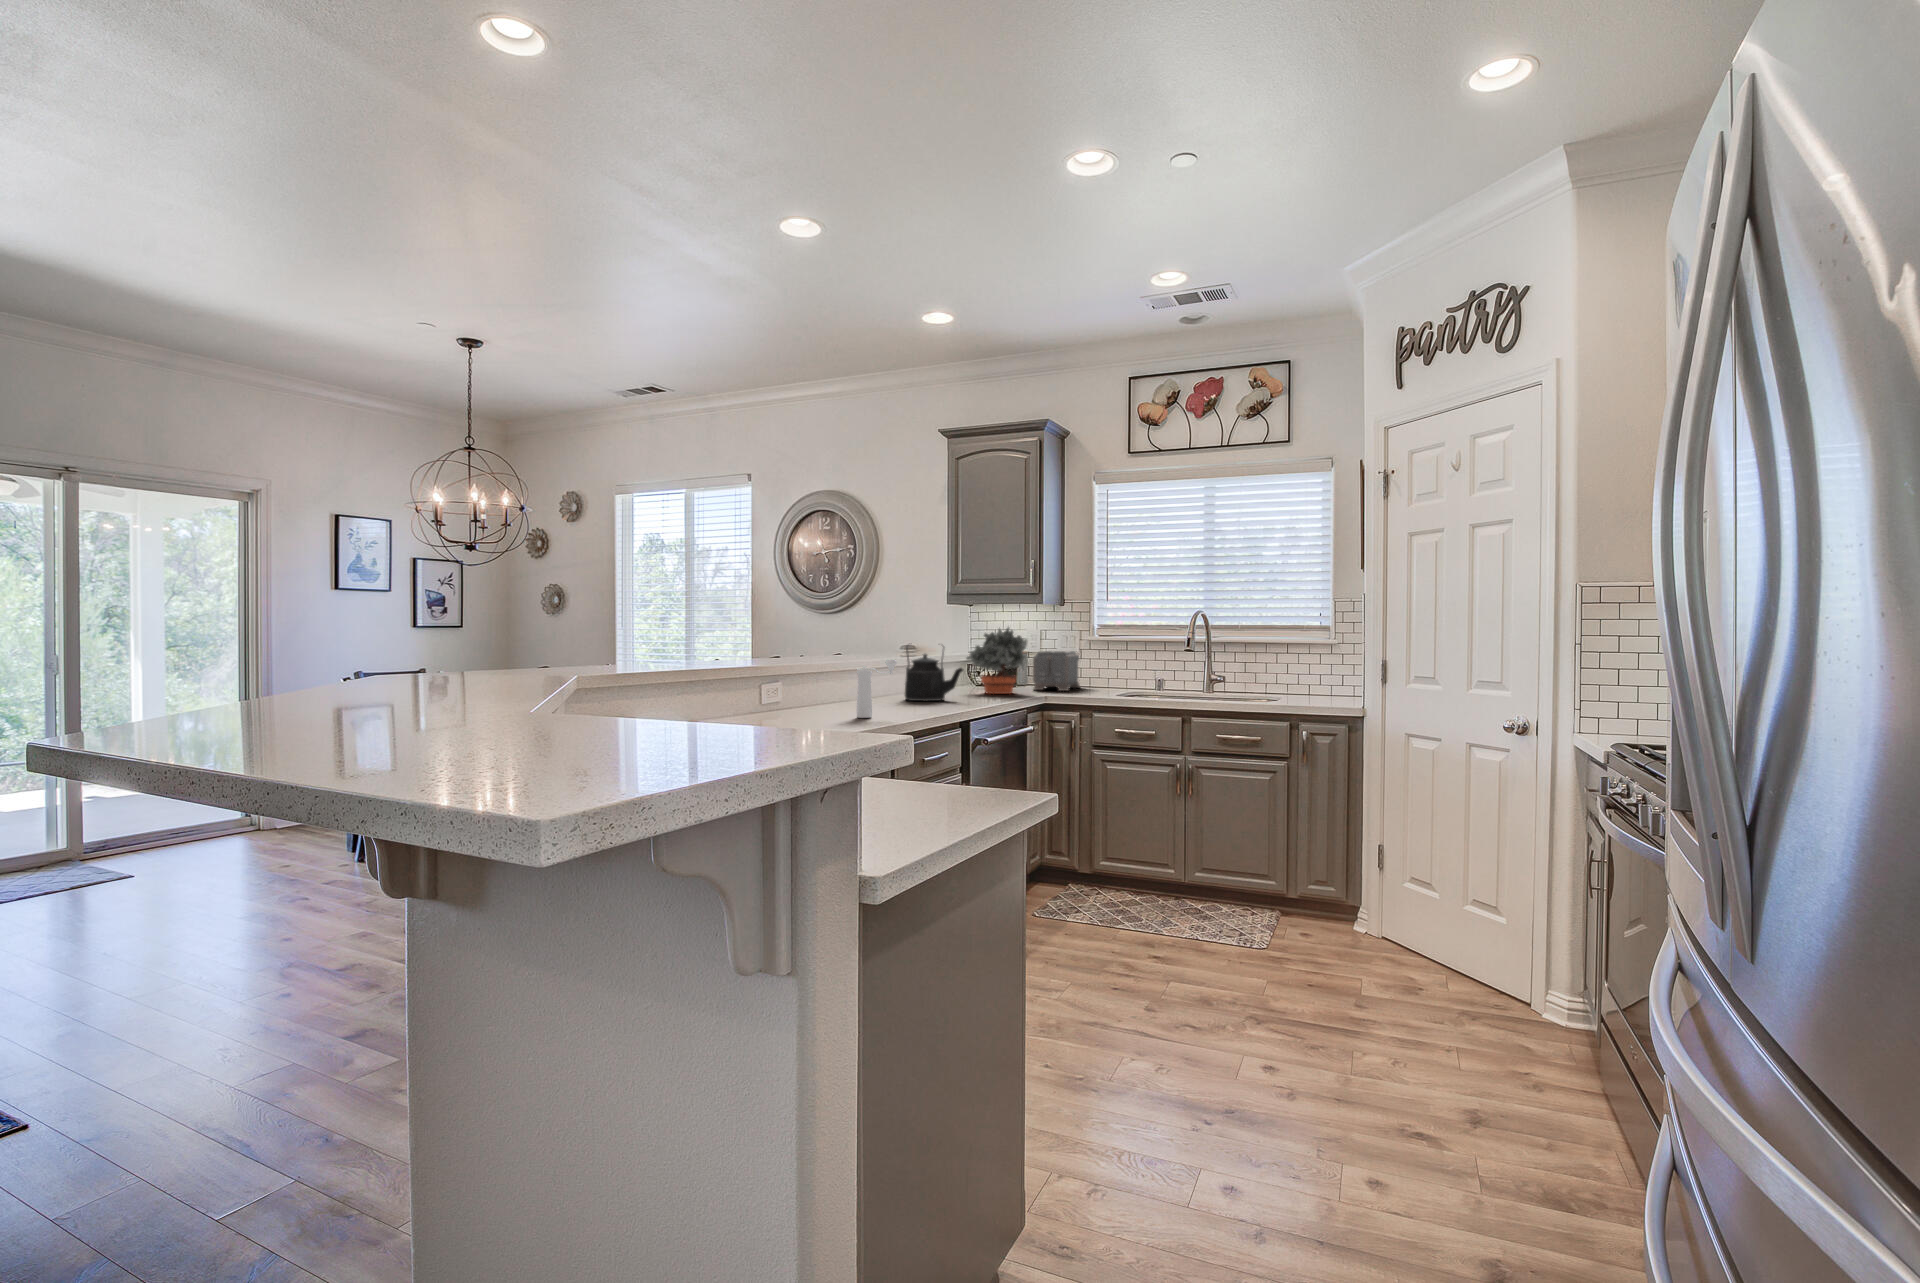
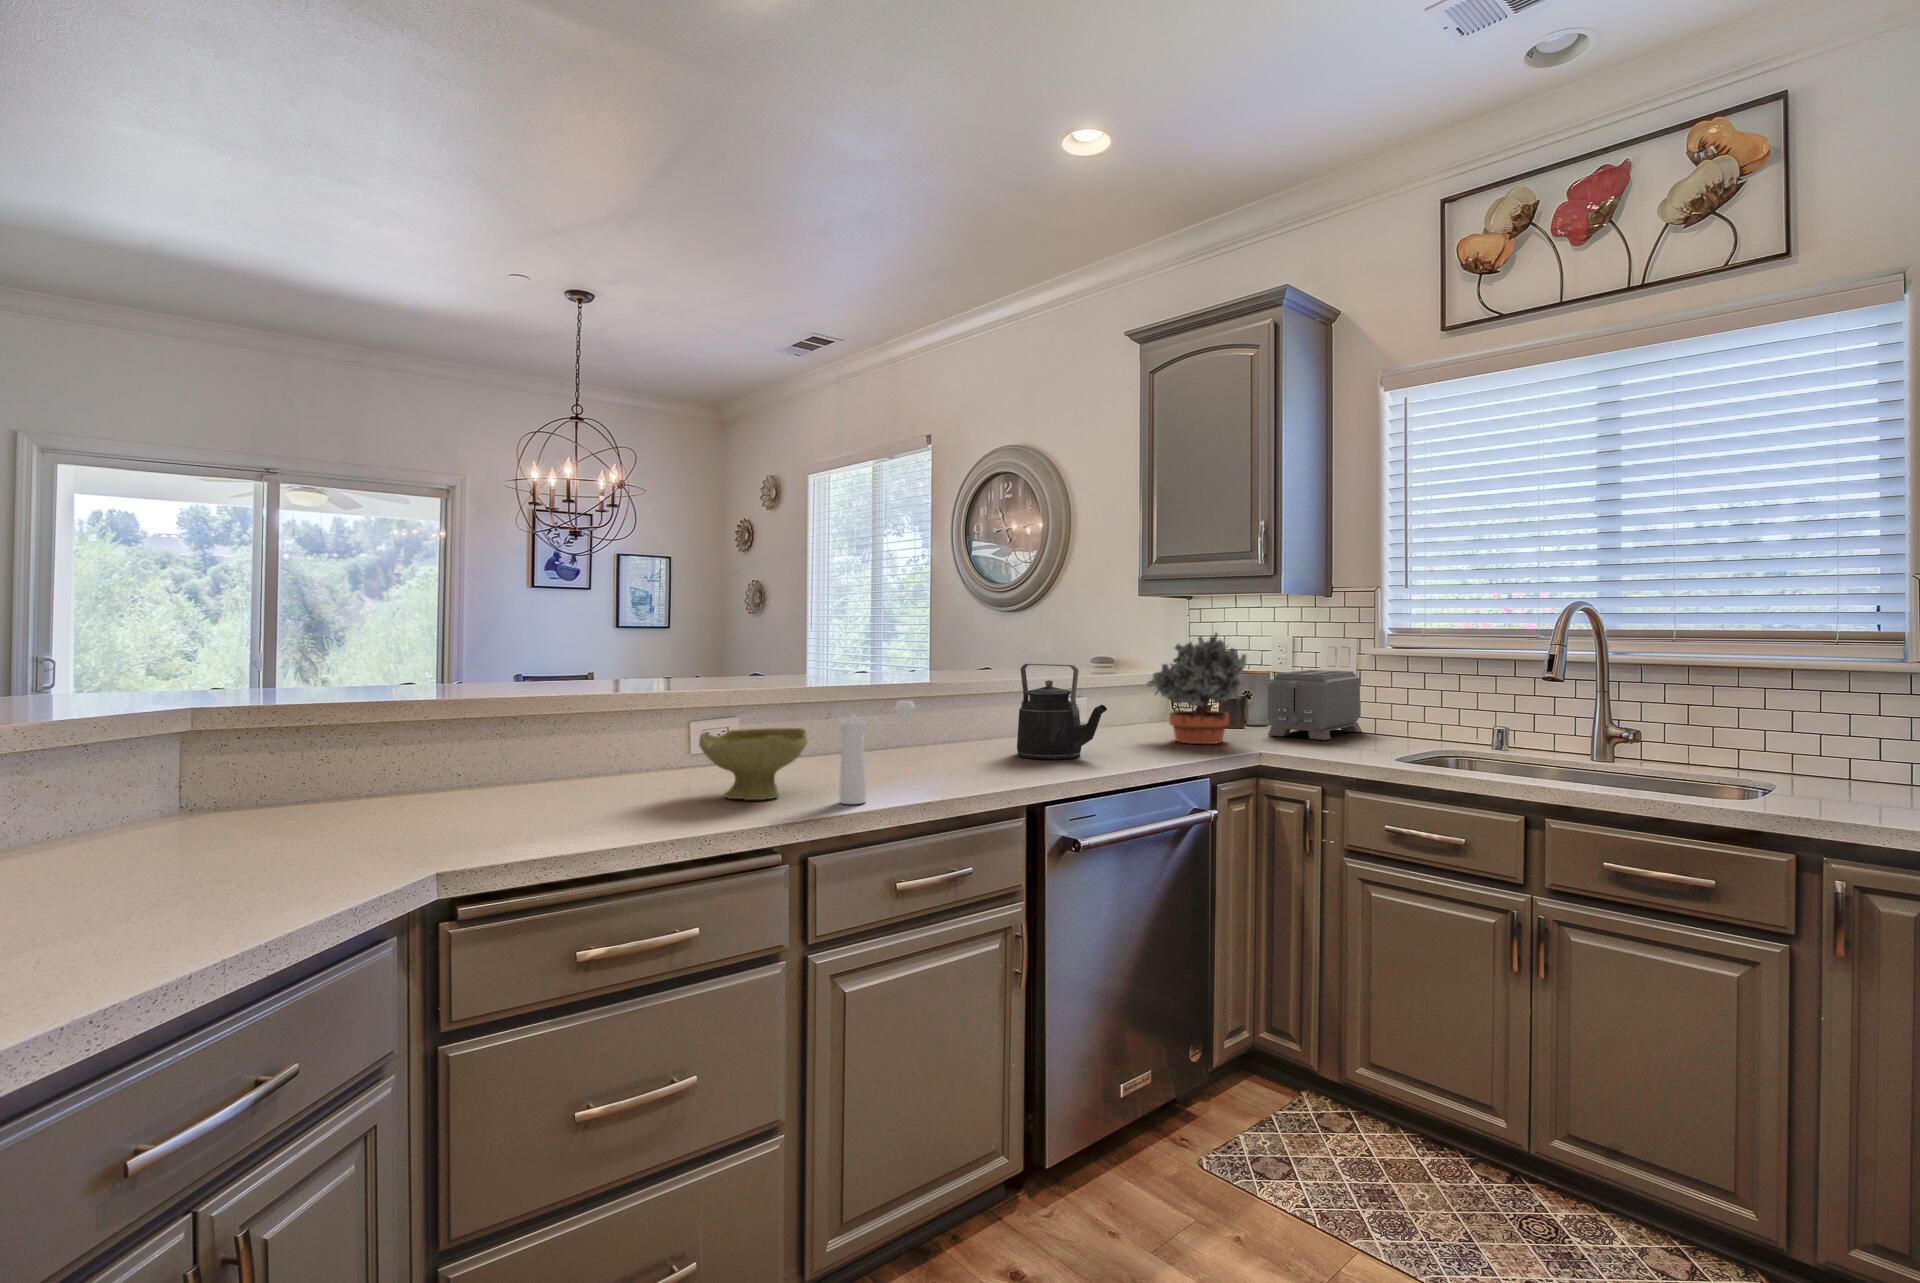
bowl: none [766,678,830,718] -> present [699,728,807,800]

